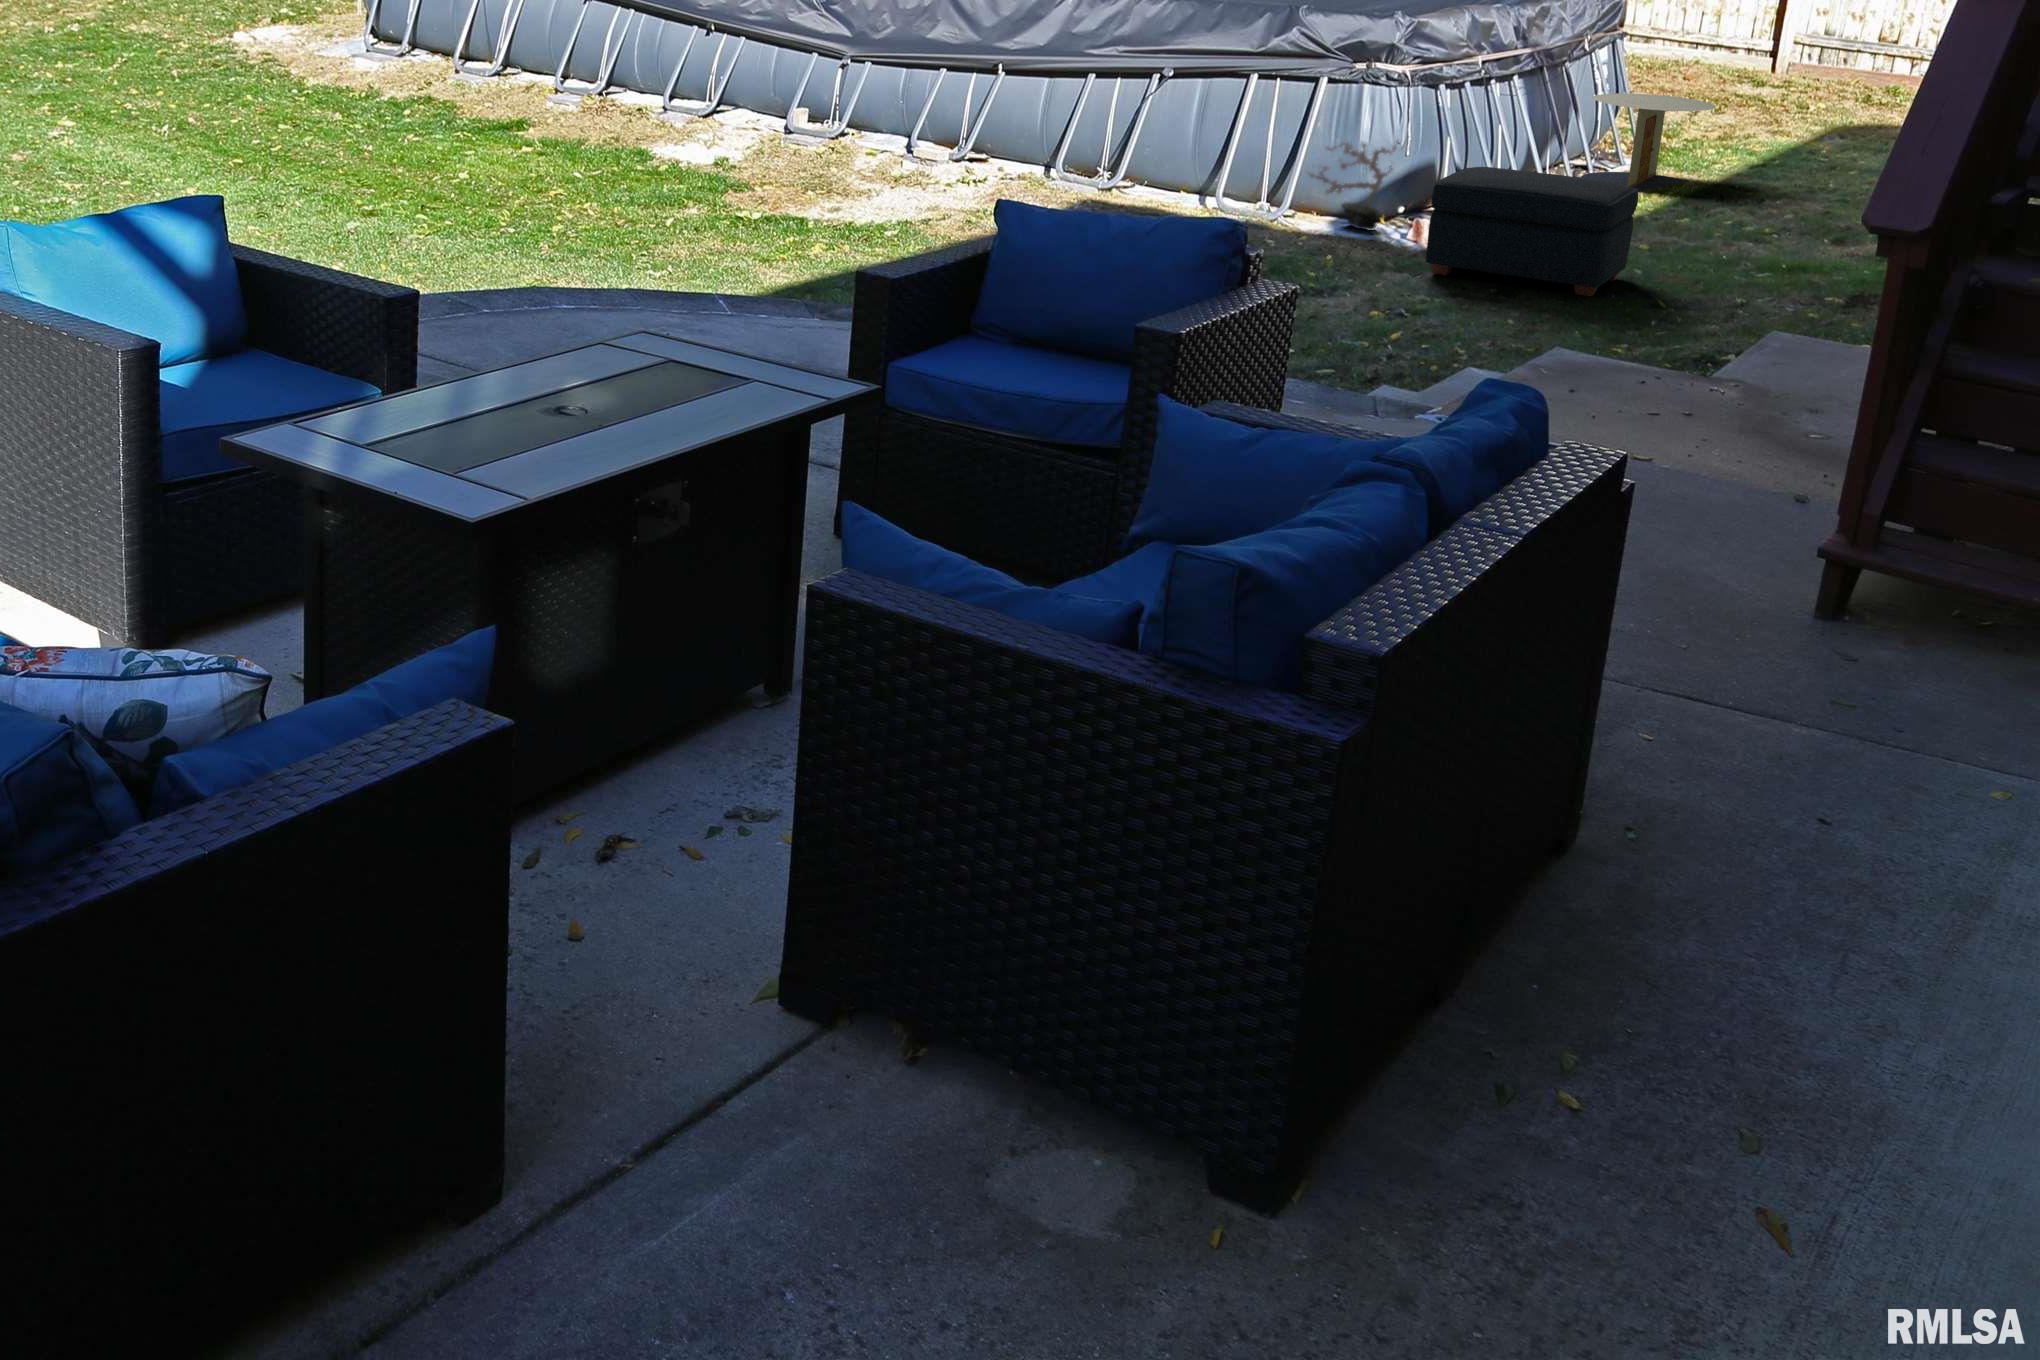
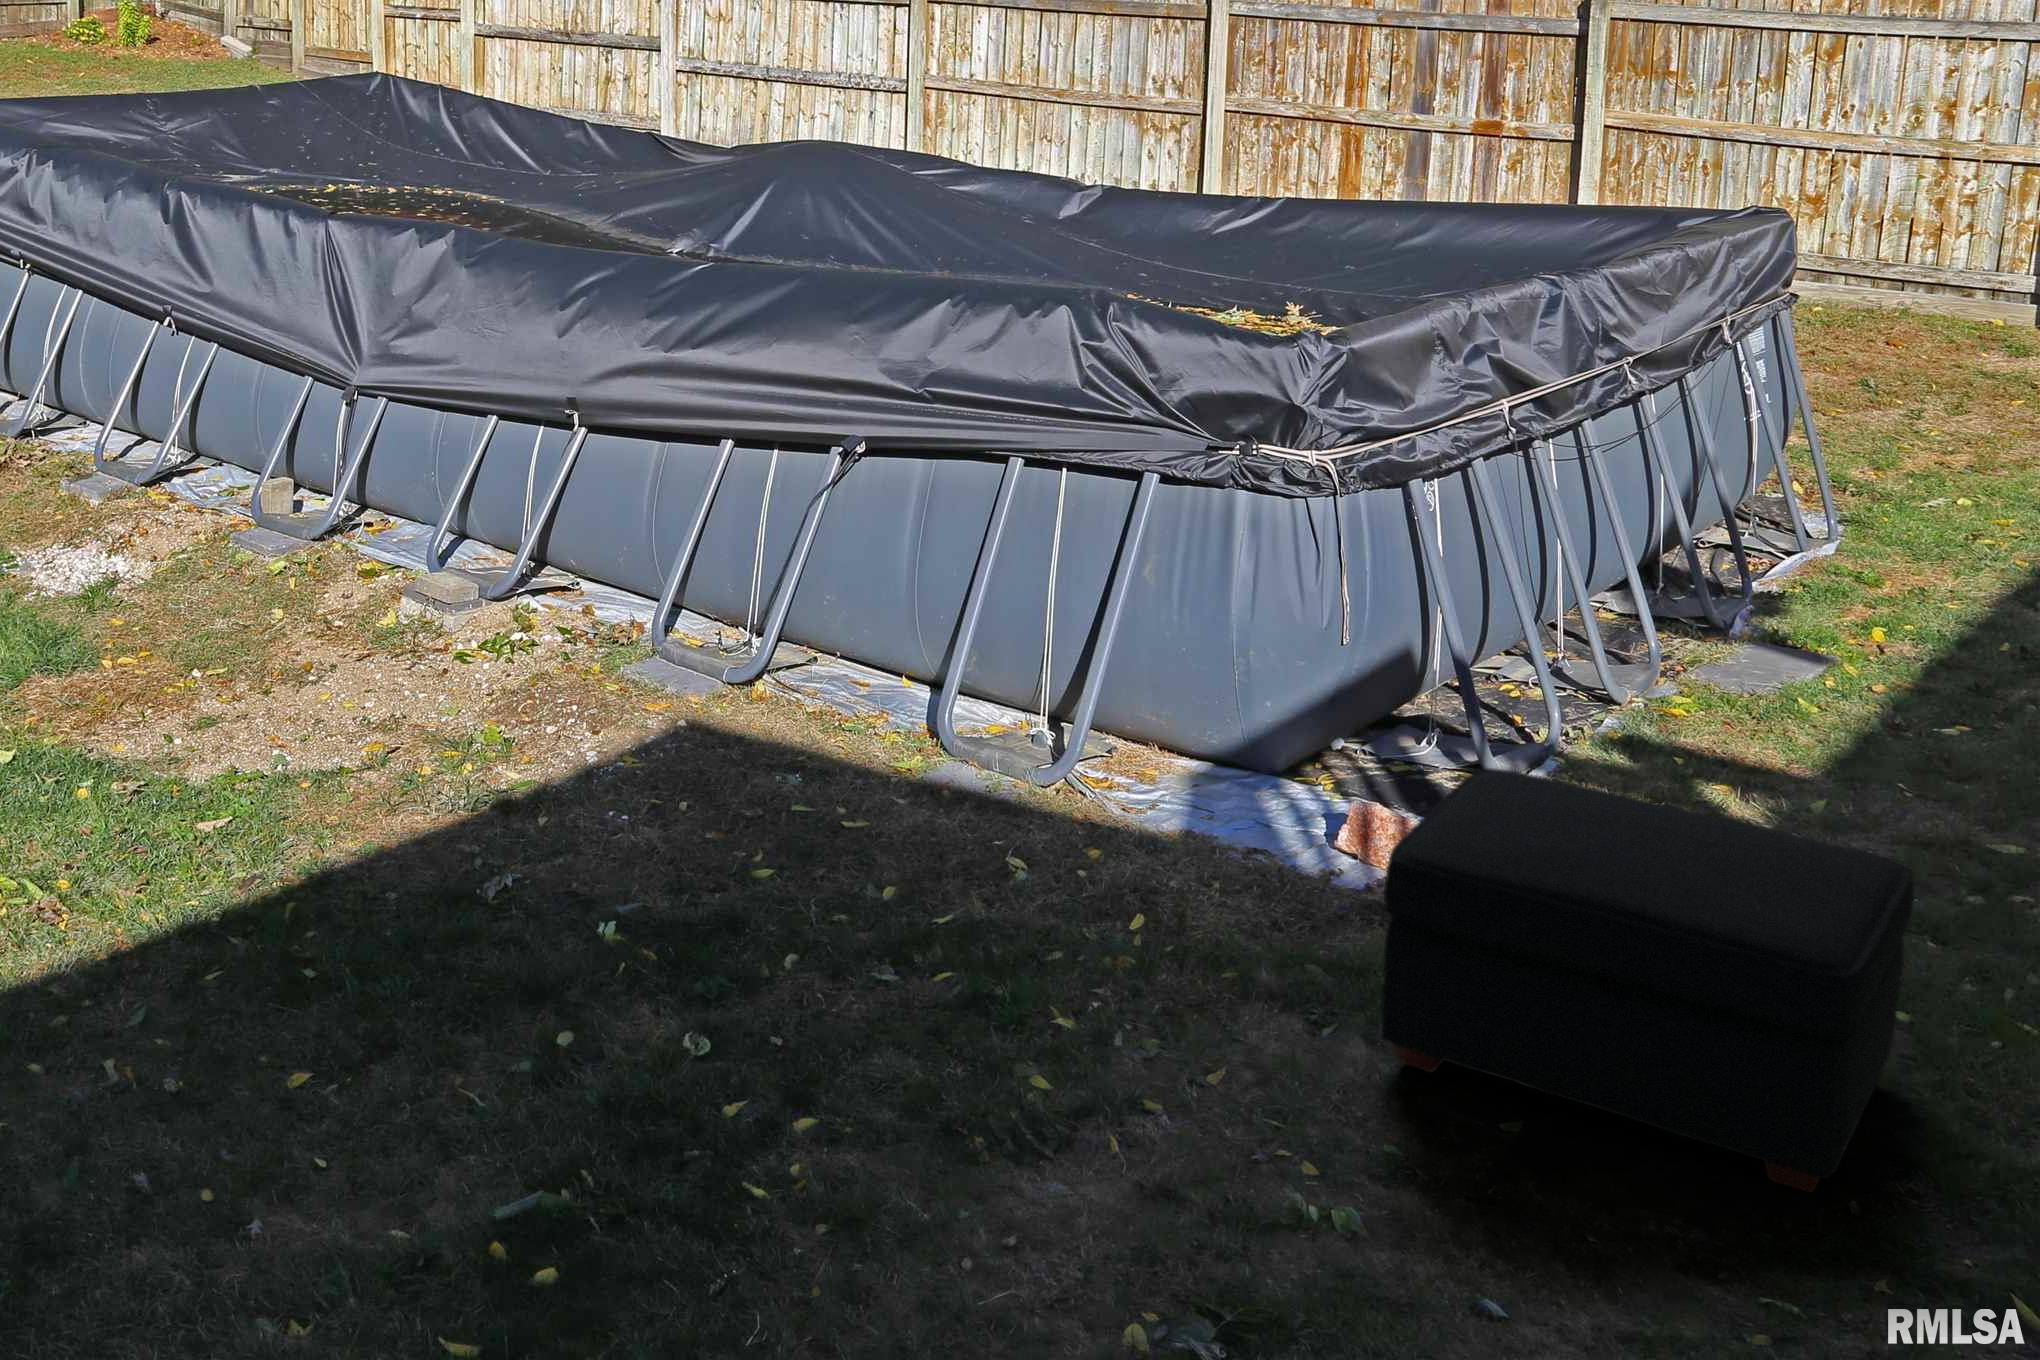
side table: present [1581,93,1716,192] -> none [1738,450,2005,666]
potted plant: present [1308,141,1400,231] -> none [1141,625,1351,840]

